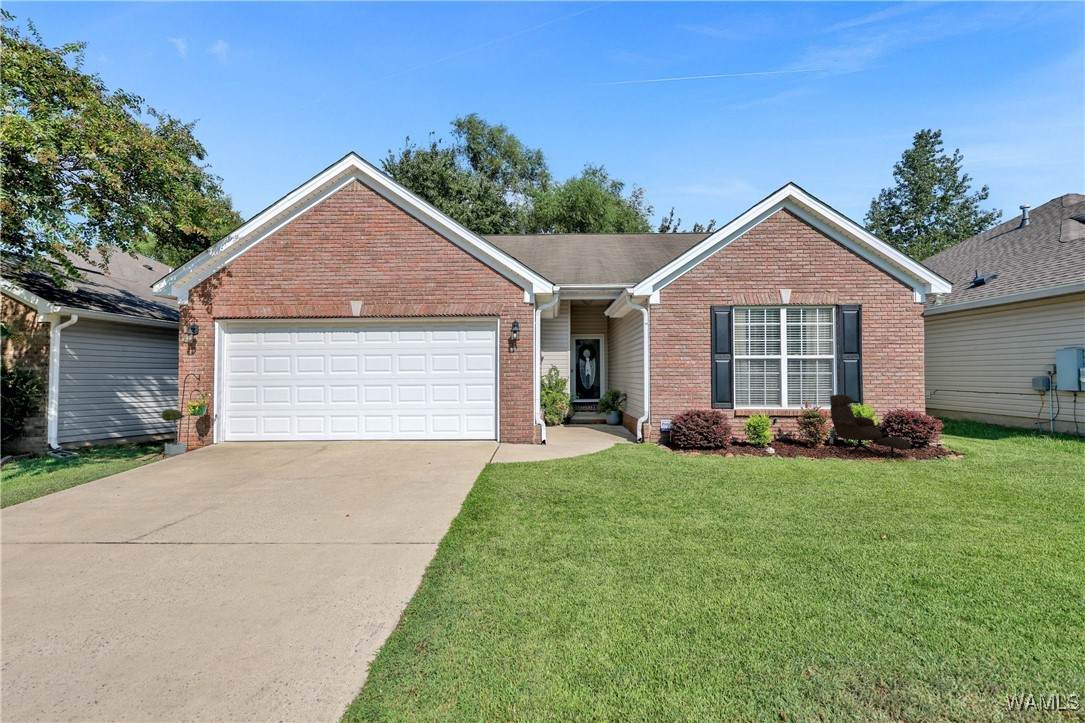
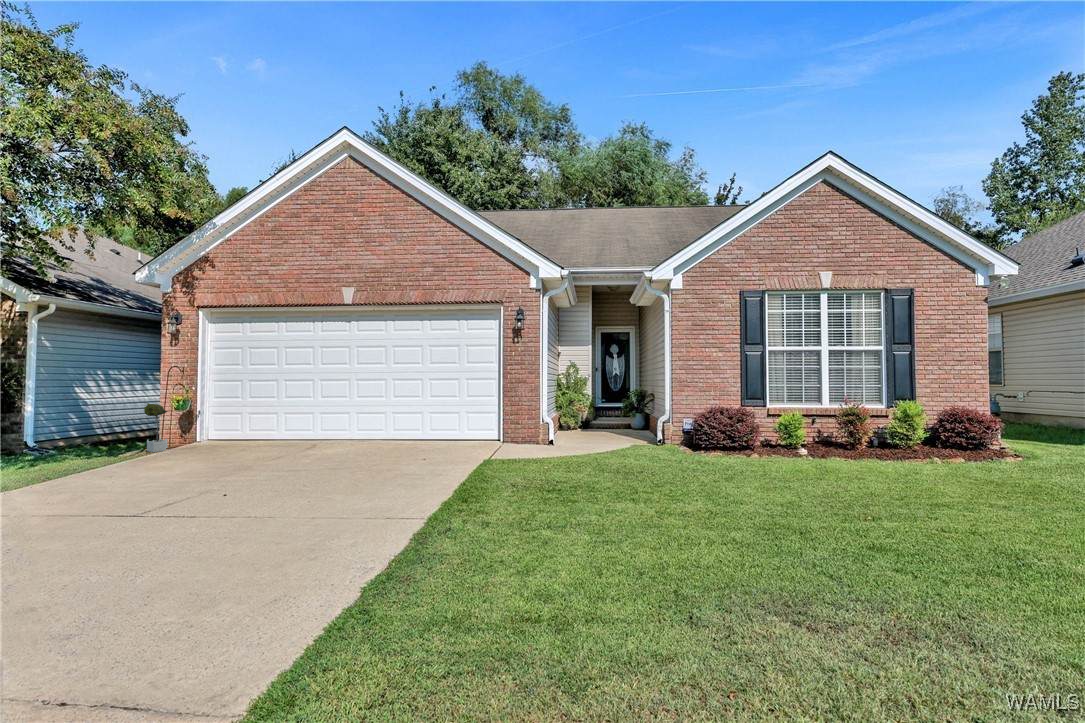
lounge chair: present [830,395,911,458] -> none [872,390,960,460]

